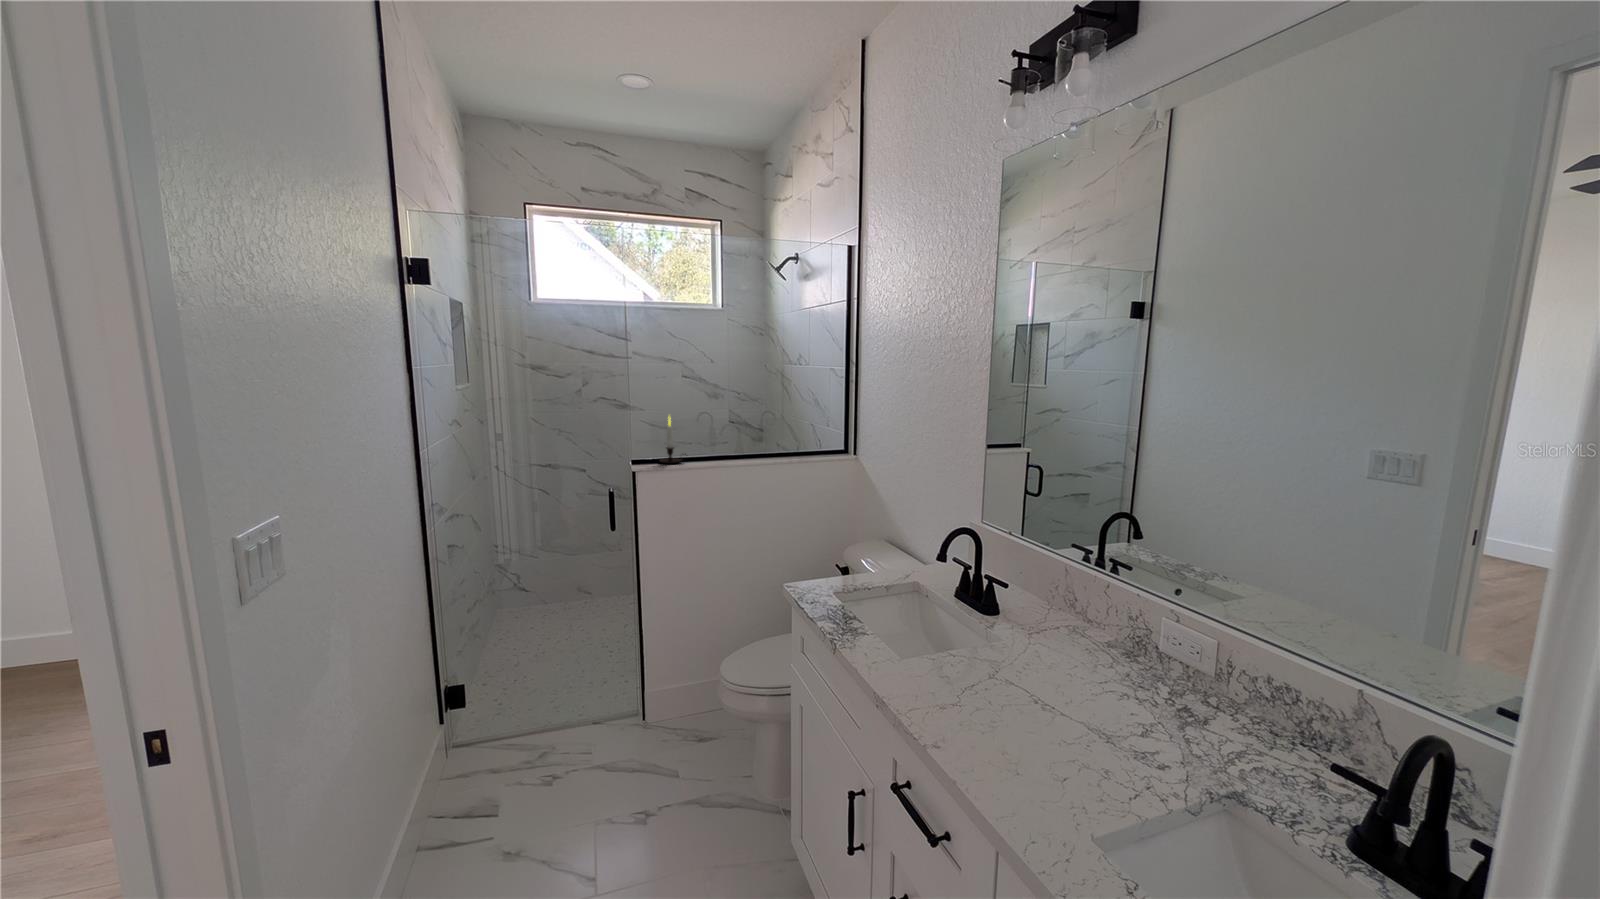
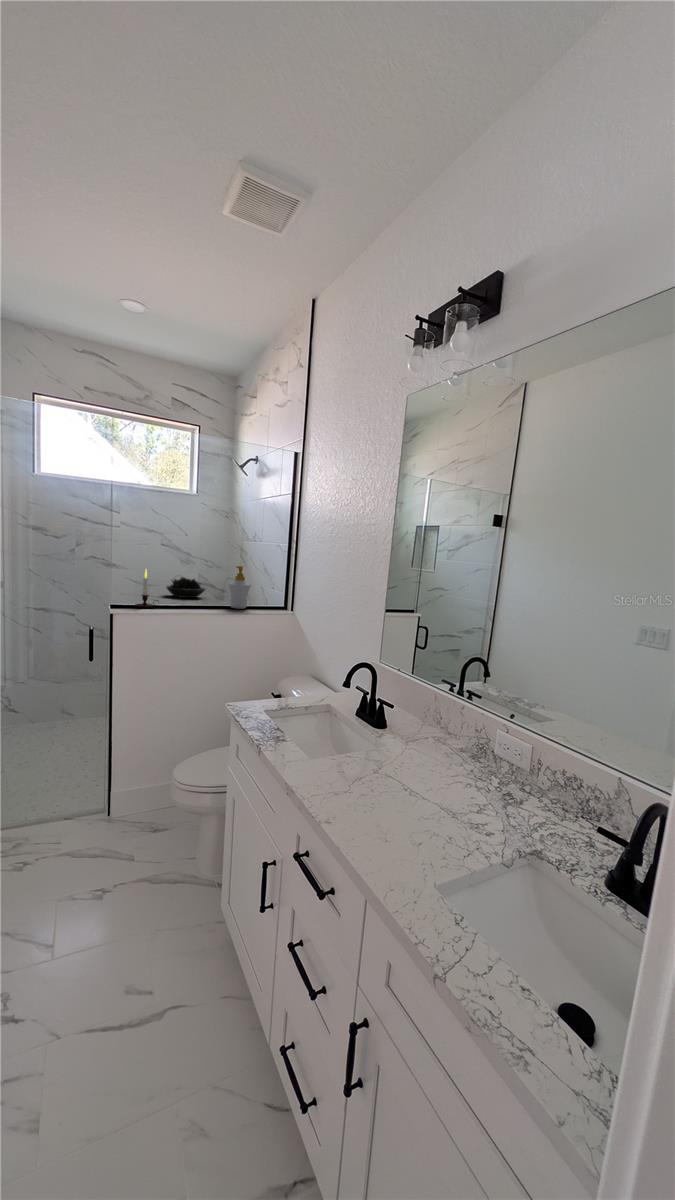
soap bottle: none [771,402,799,458] -> present [229,566,251,609]
succulent plant: none [692,420,740,446] -> present [166,577,205,598]

